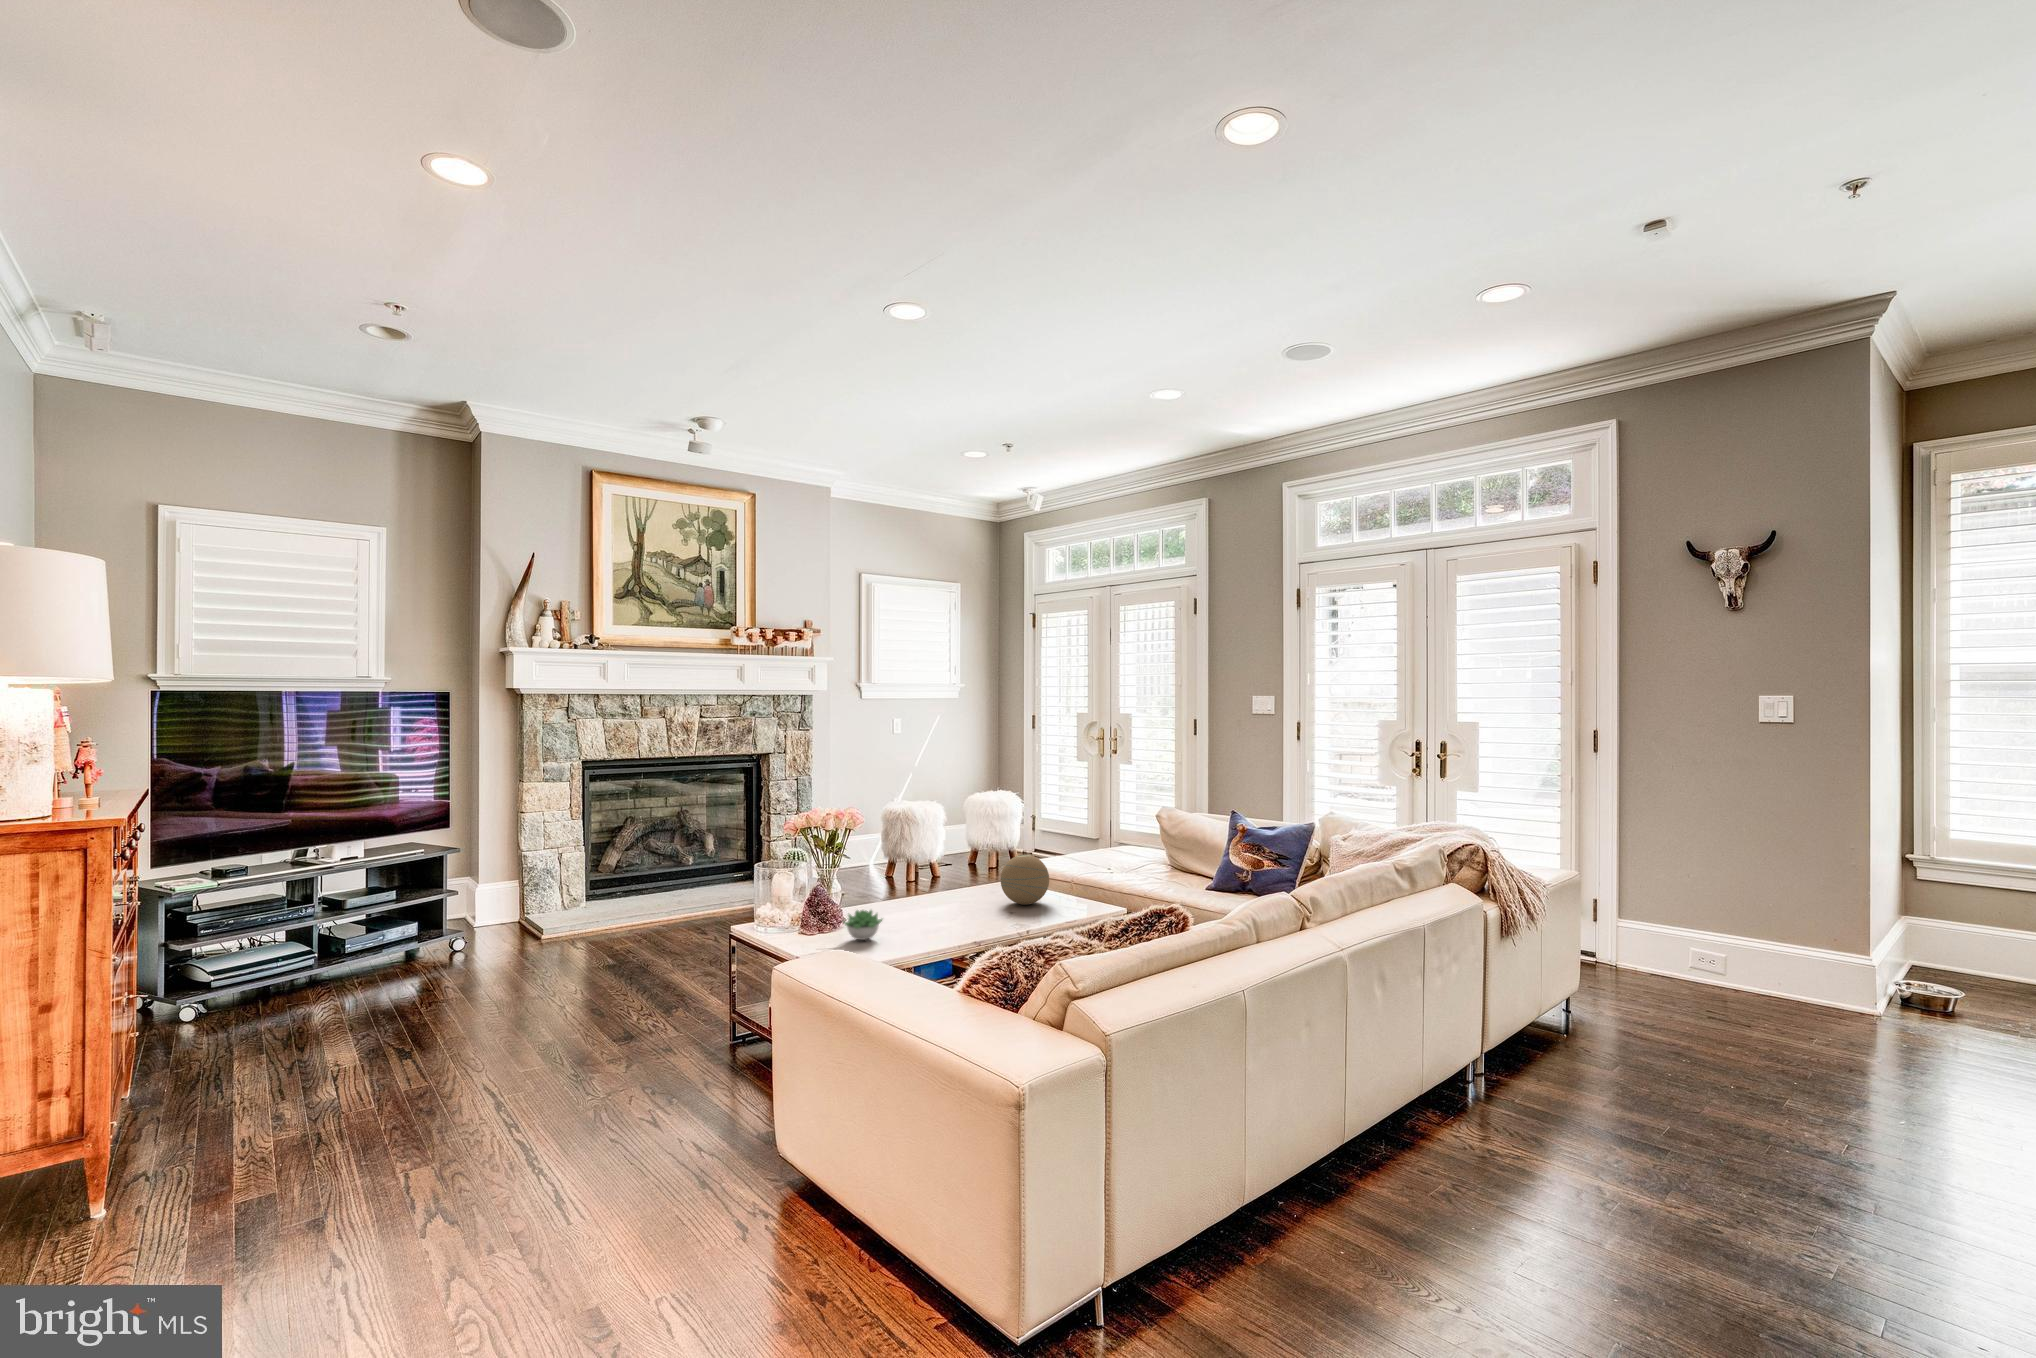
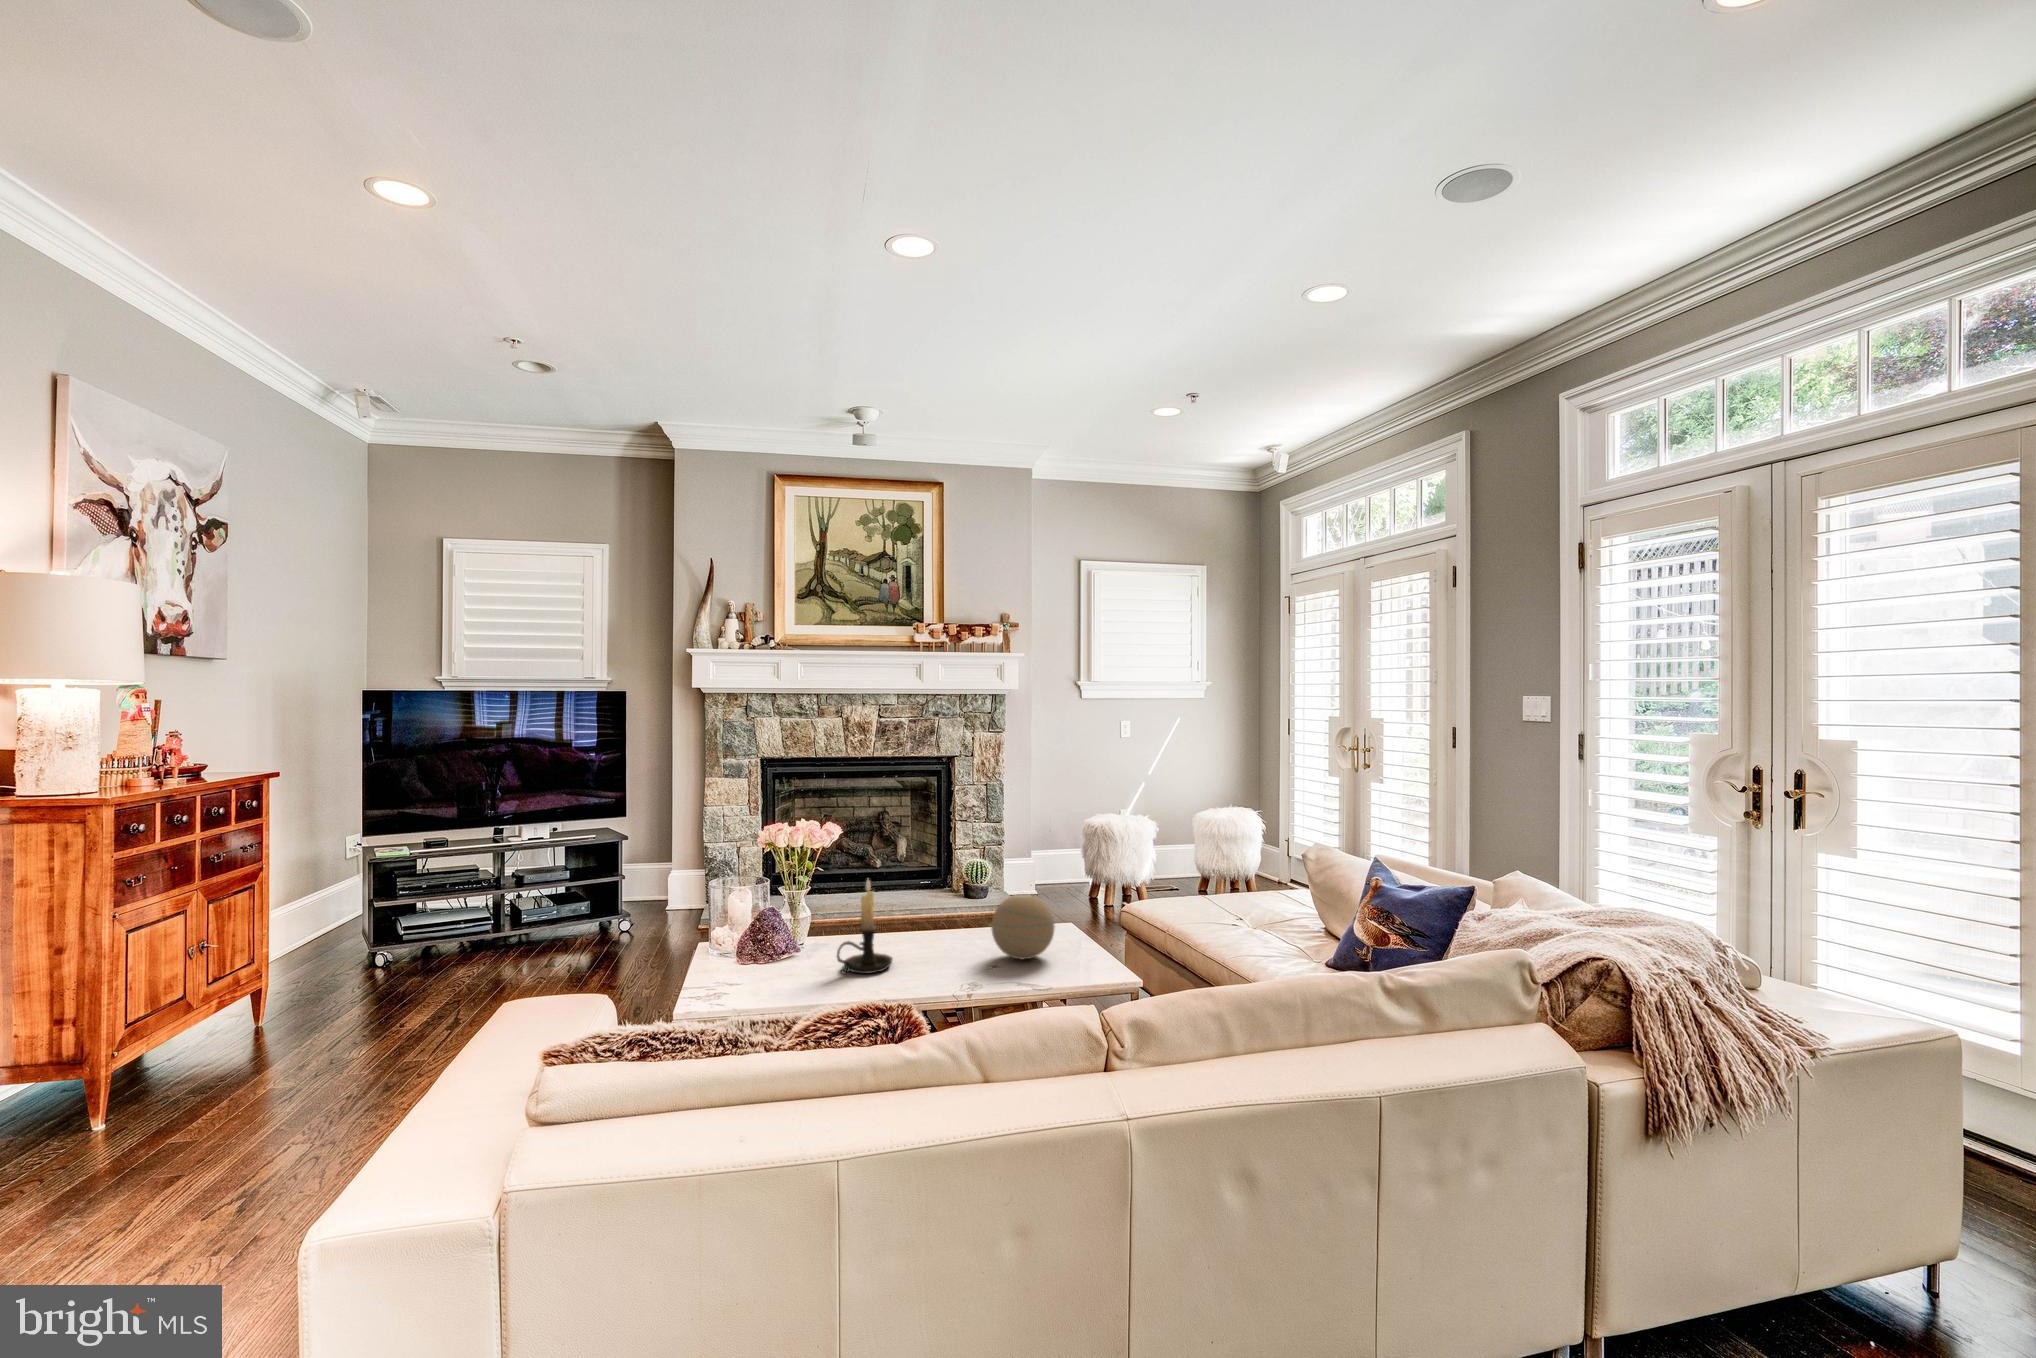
candle holder: none [904,850,942,929] -> present [837,880,892,974]
succulent plant: present [844,910,882,940] -> none [749,942,796,980]

